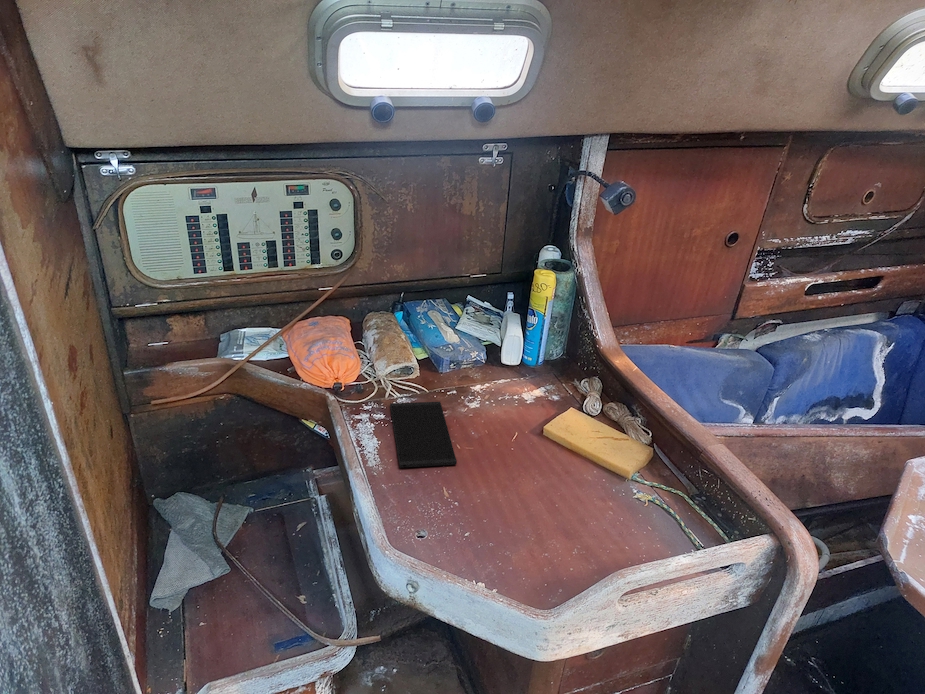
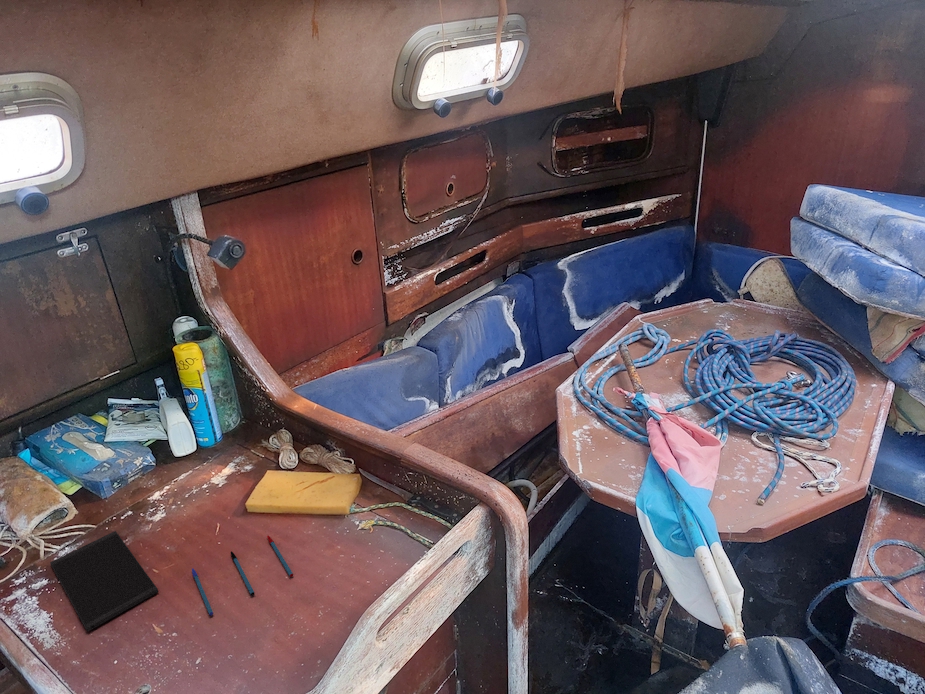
pen: none [485,459,565,508] -> present [192,536,293,615]

